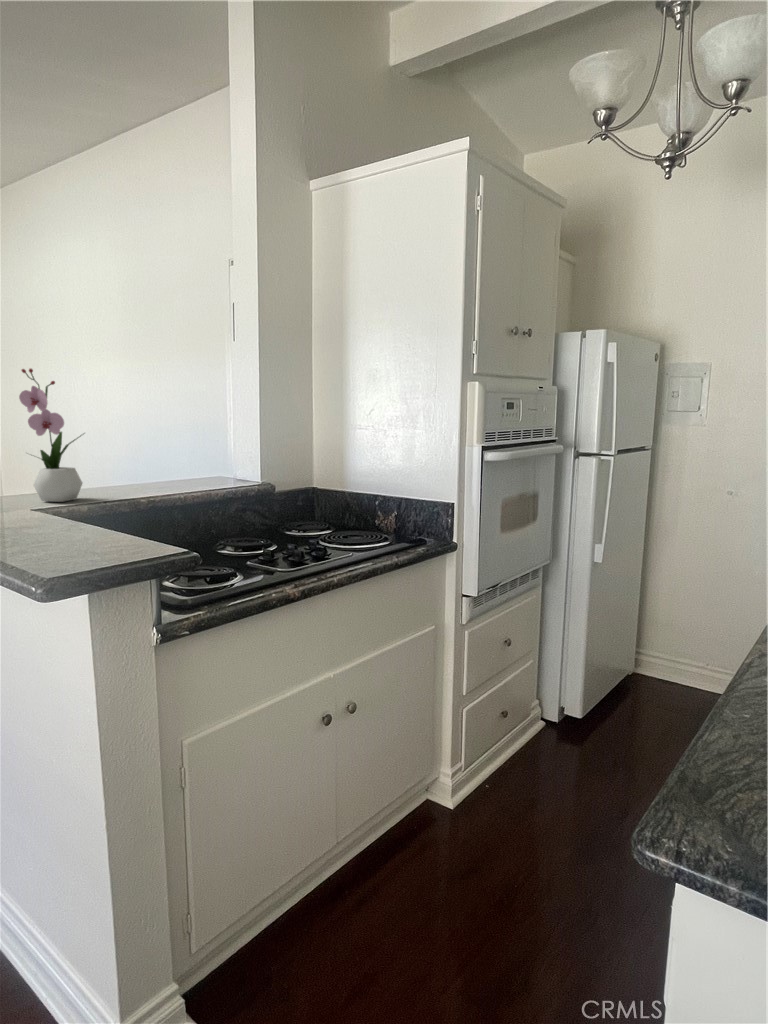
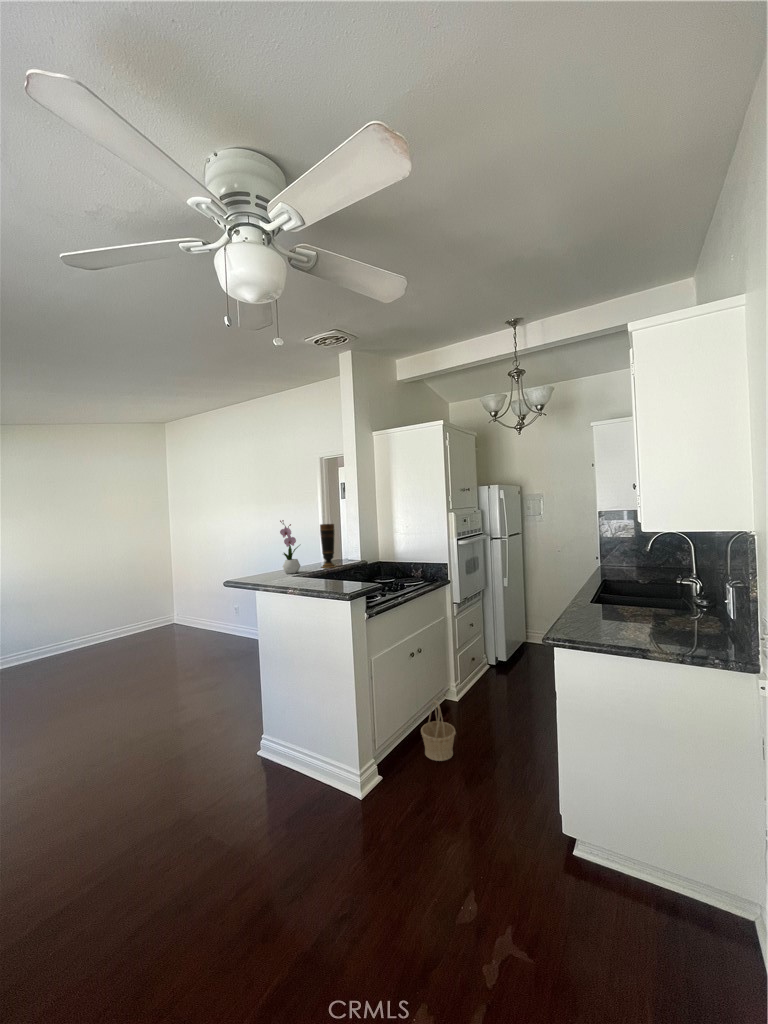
vase: none [147,390,188,494] -> present [320,524,336,568]
basket: none [319,838,405,991] -> present [421,700,456,761]

